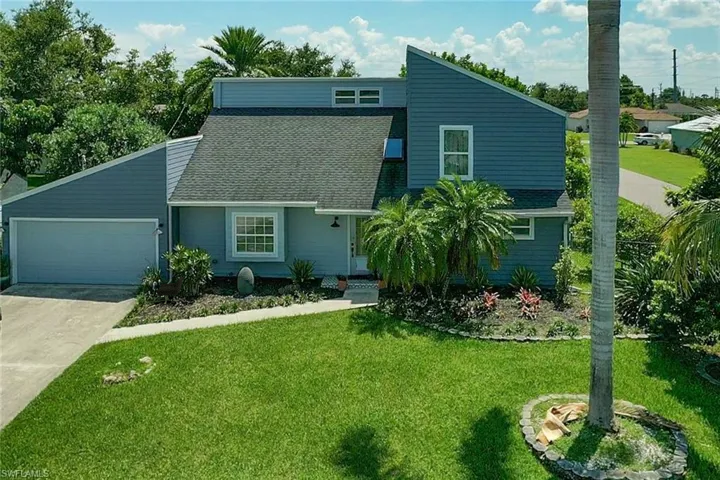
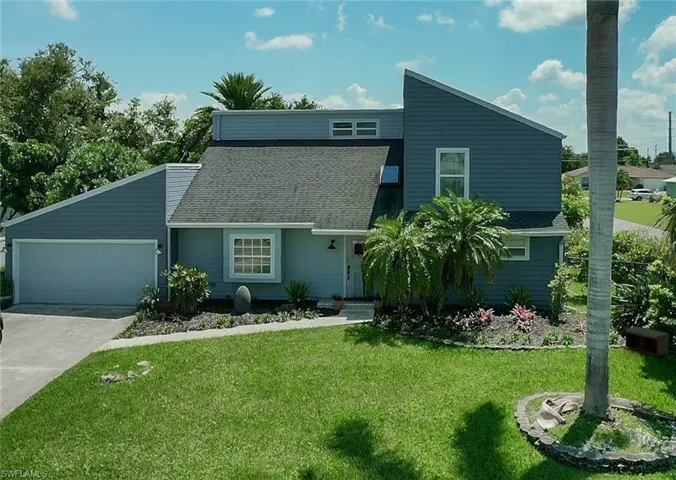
bench: none [628,317,673,349] -> present [625,327,669,357]

